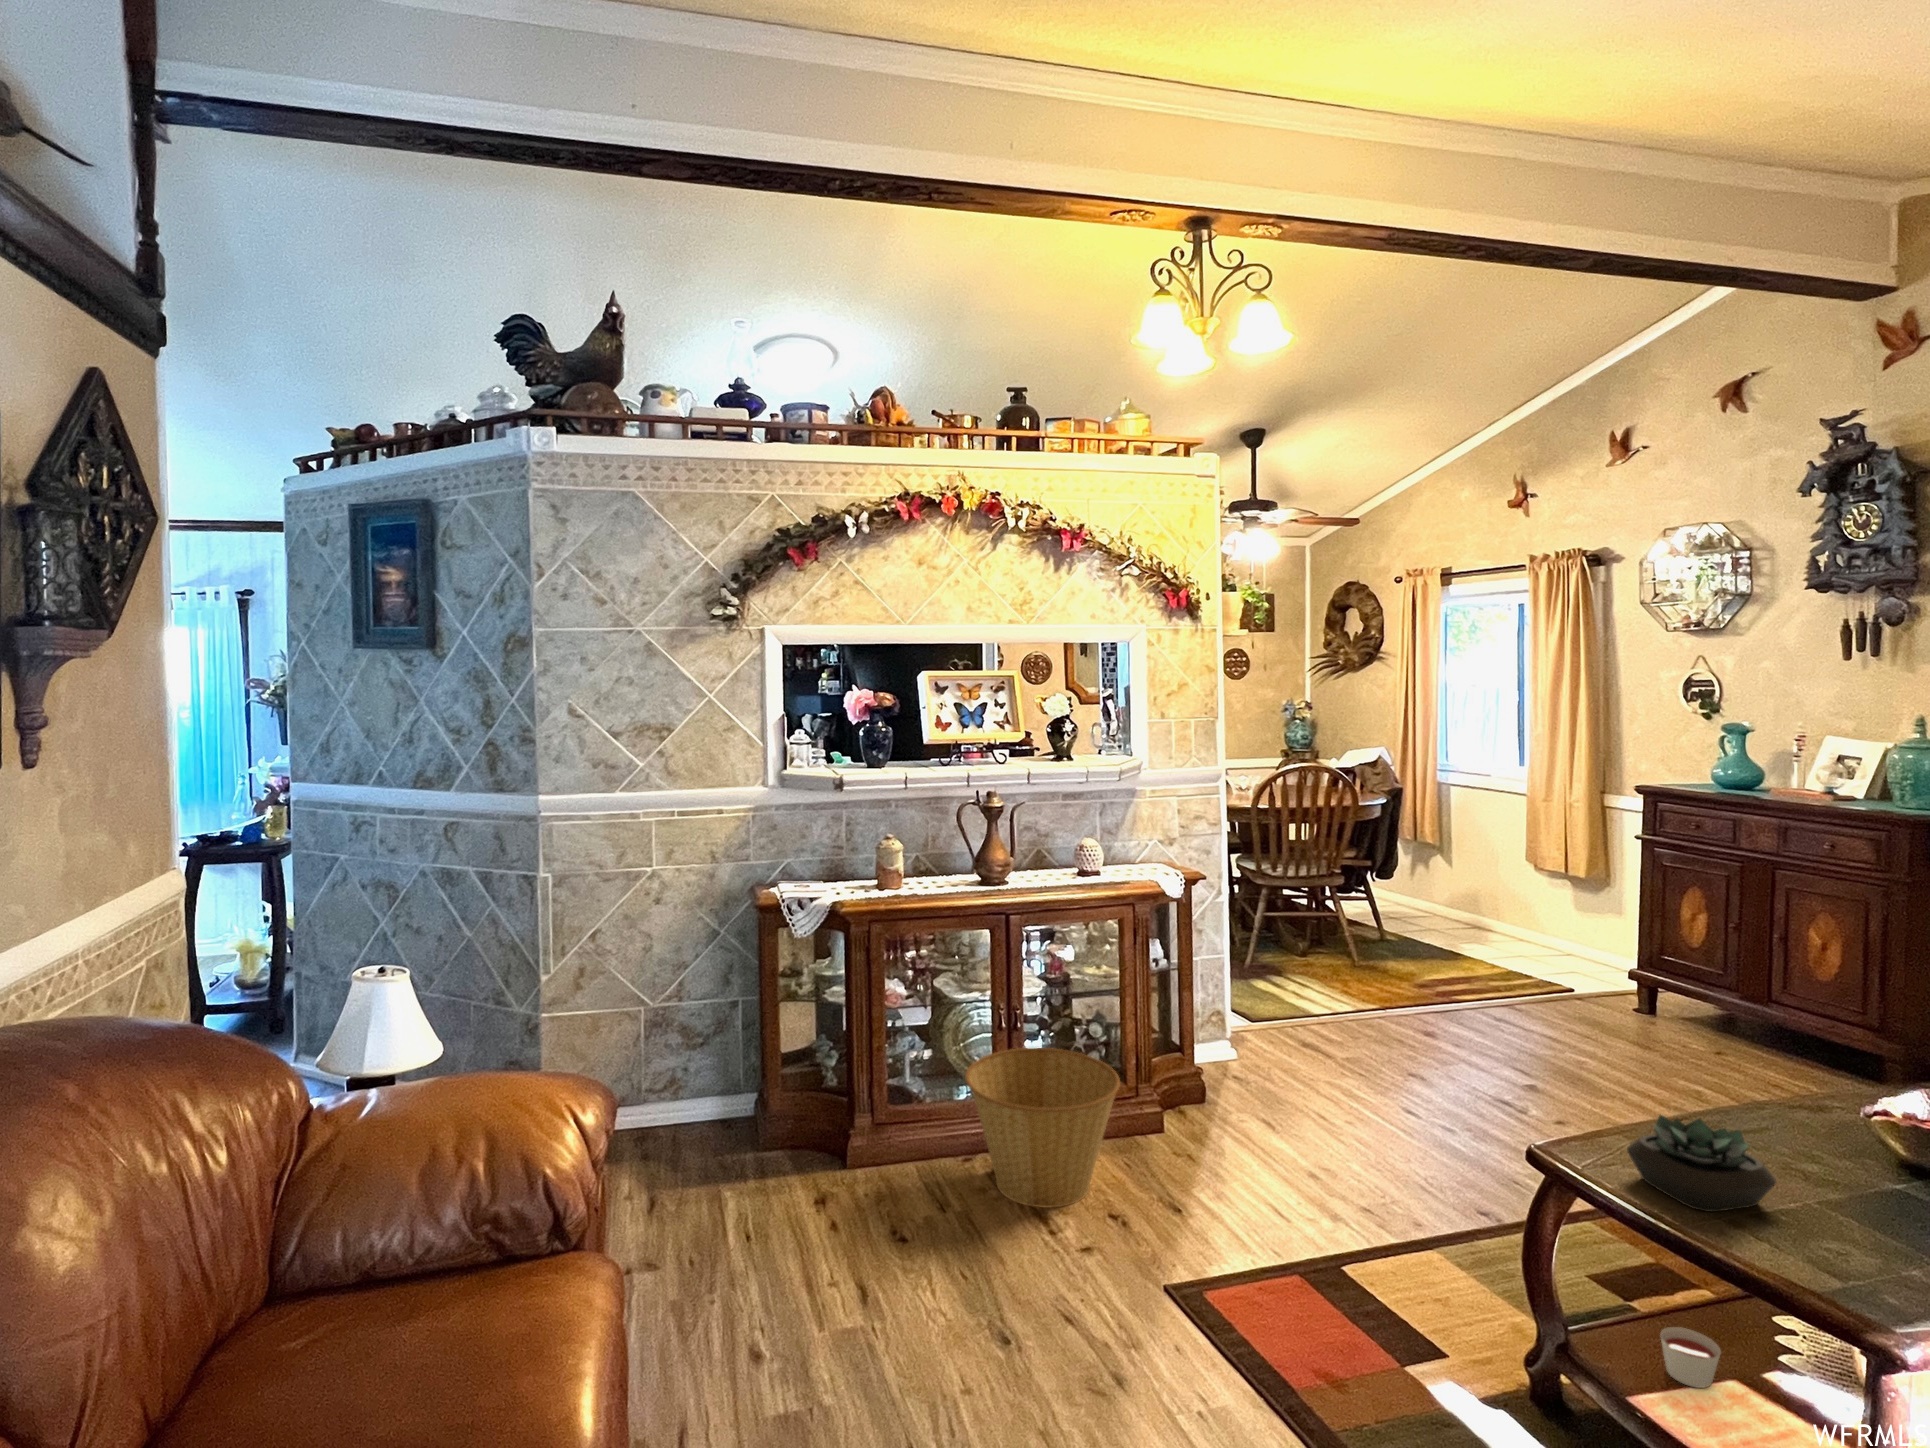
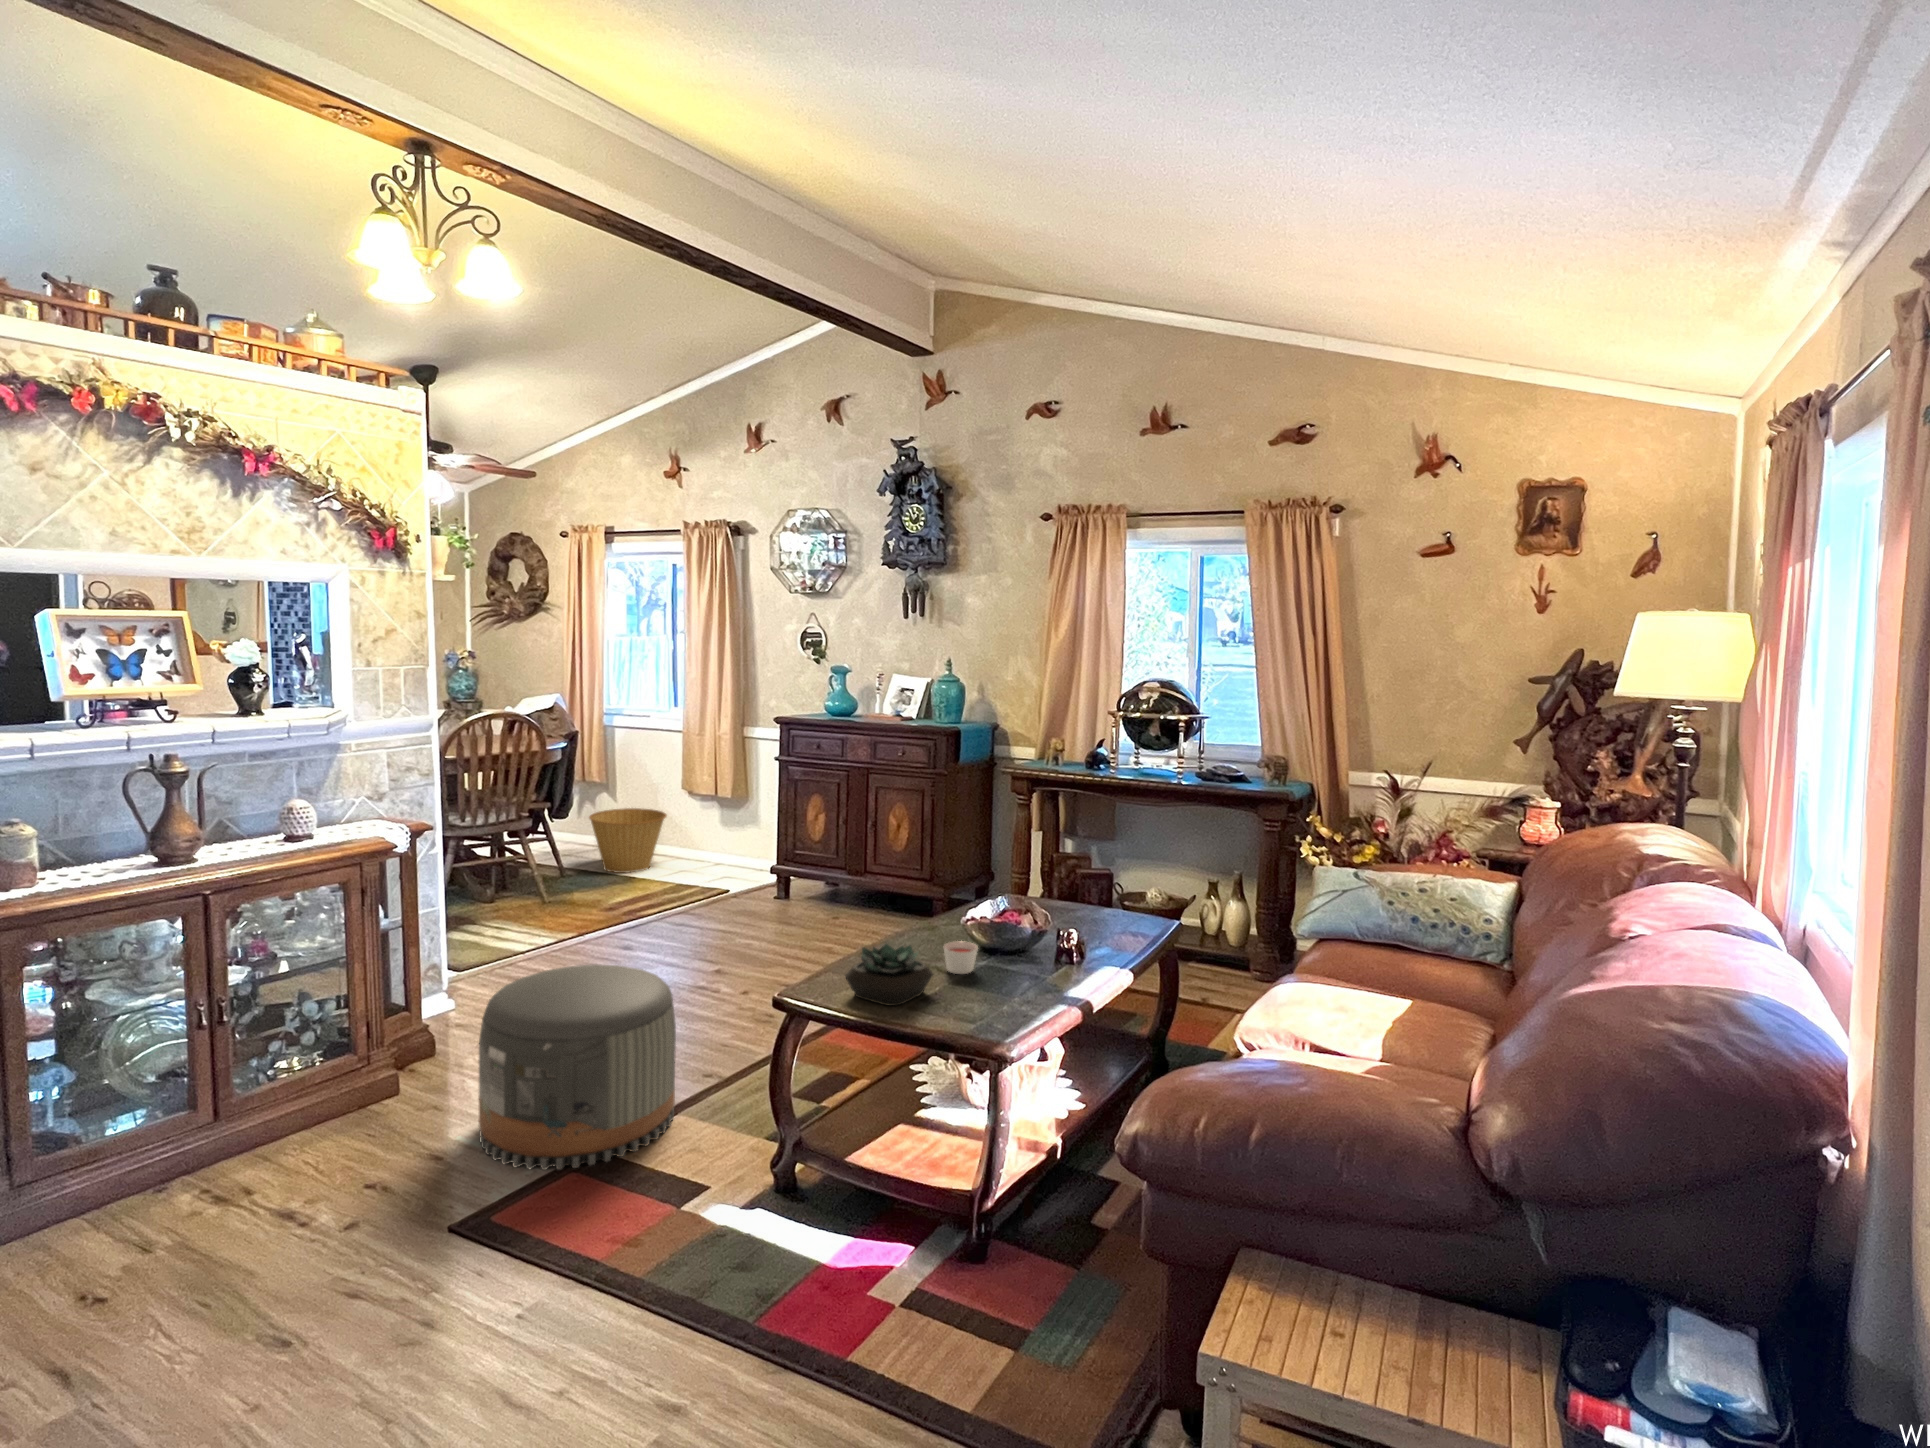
pouf: none [1217,1046,1428,1280] -> present [479,964,676,1170]
basket: present [965,1048,1120,1207] -> present [589,808,667,873]
candle: present [1661,1327,1720,1388] -> present [944,941,978,974]

